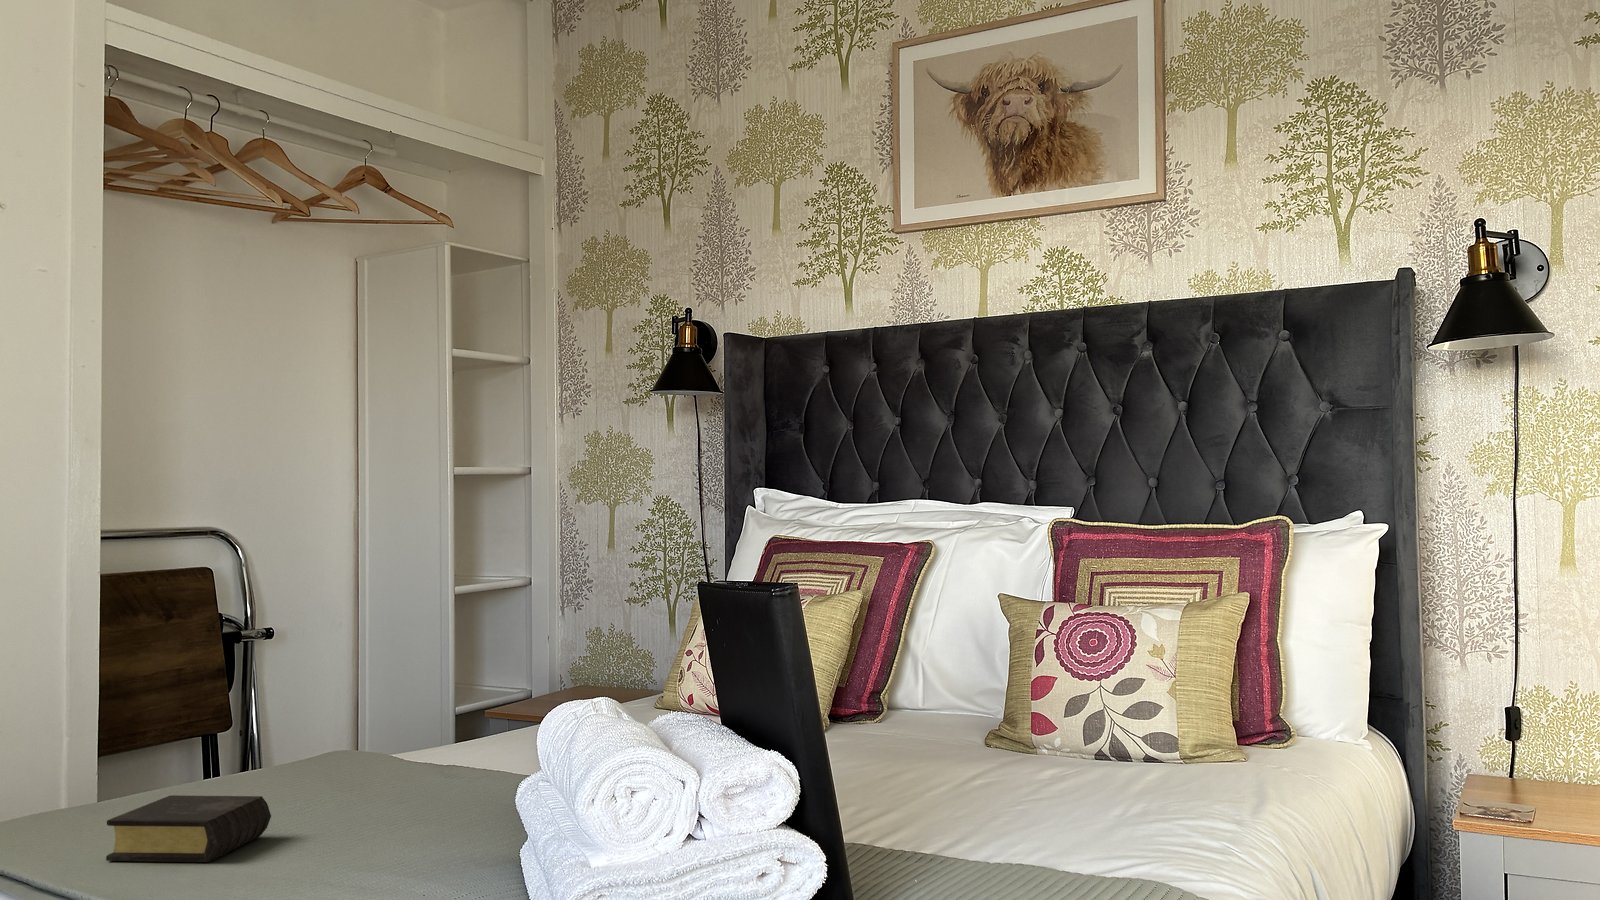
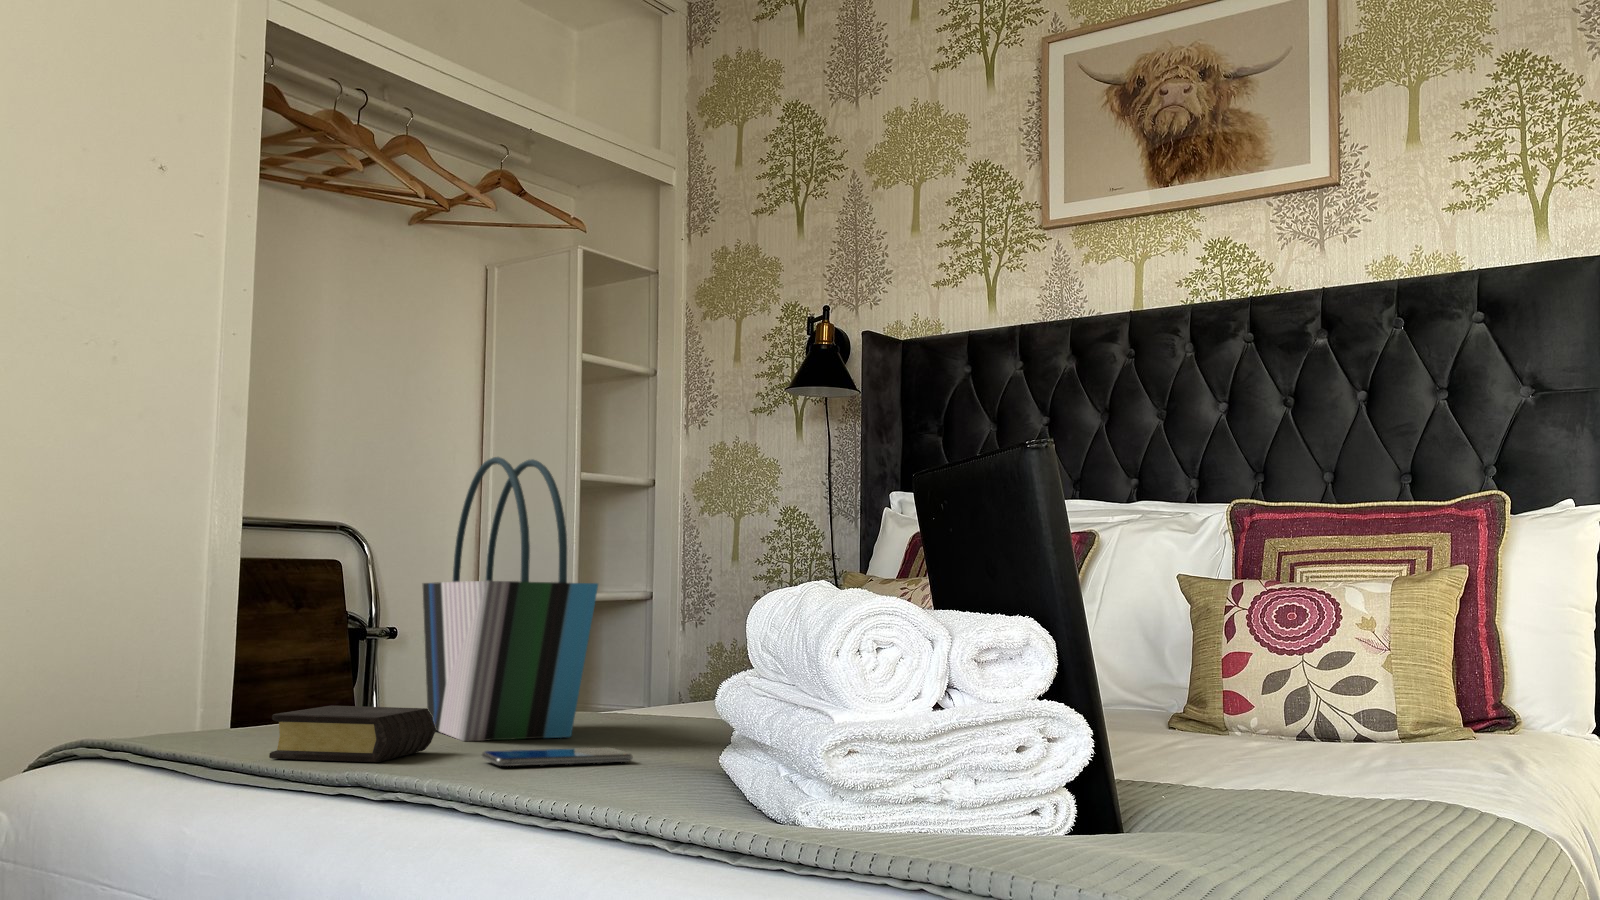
tote bag: none [271,530,430,811] -> present [423,457,598,741]
smartphone: none [309,828,453,865] -> present [482,748,633,766]

